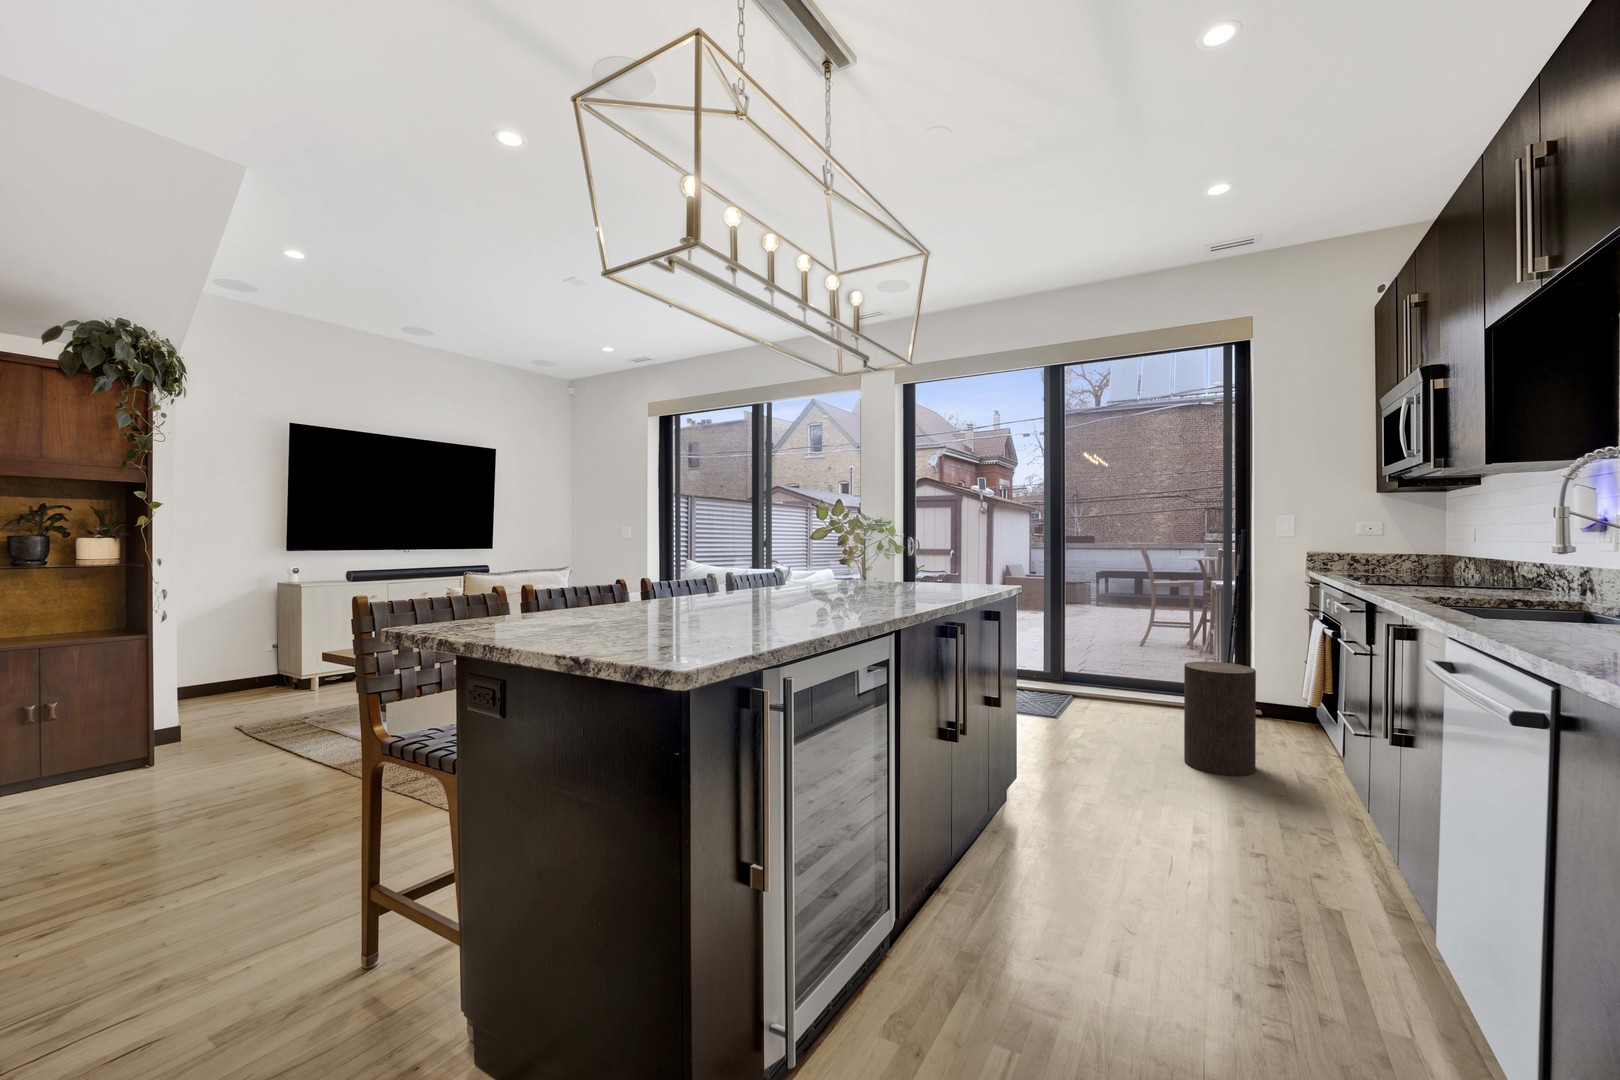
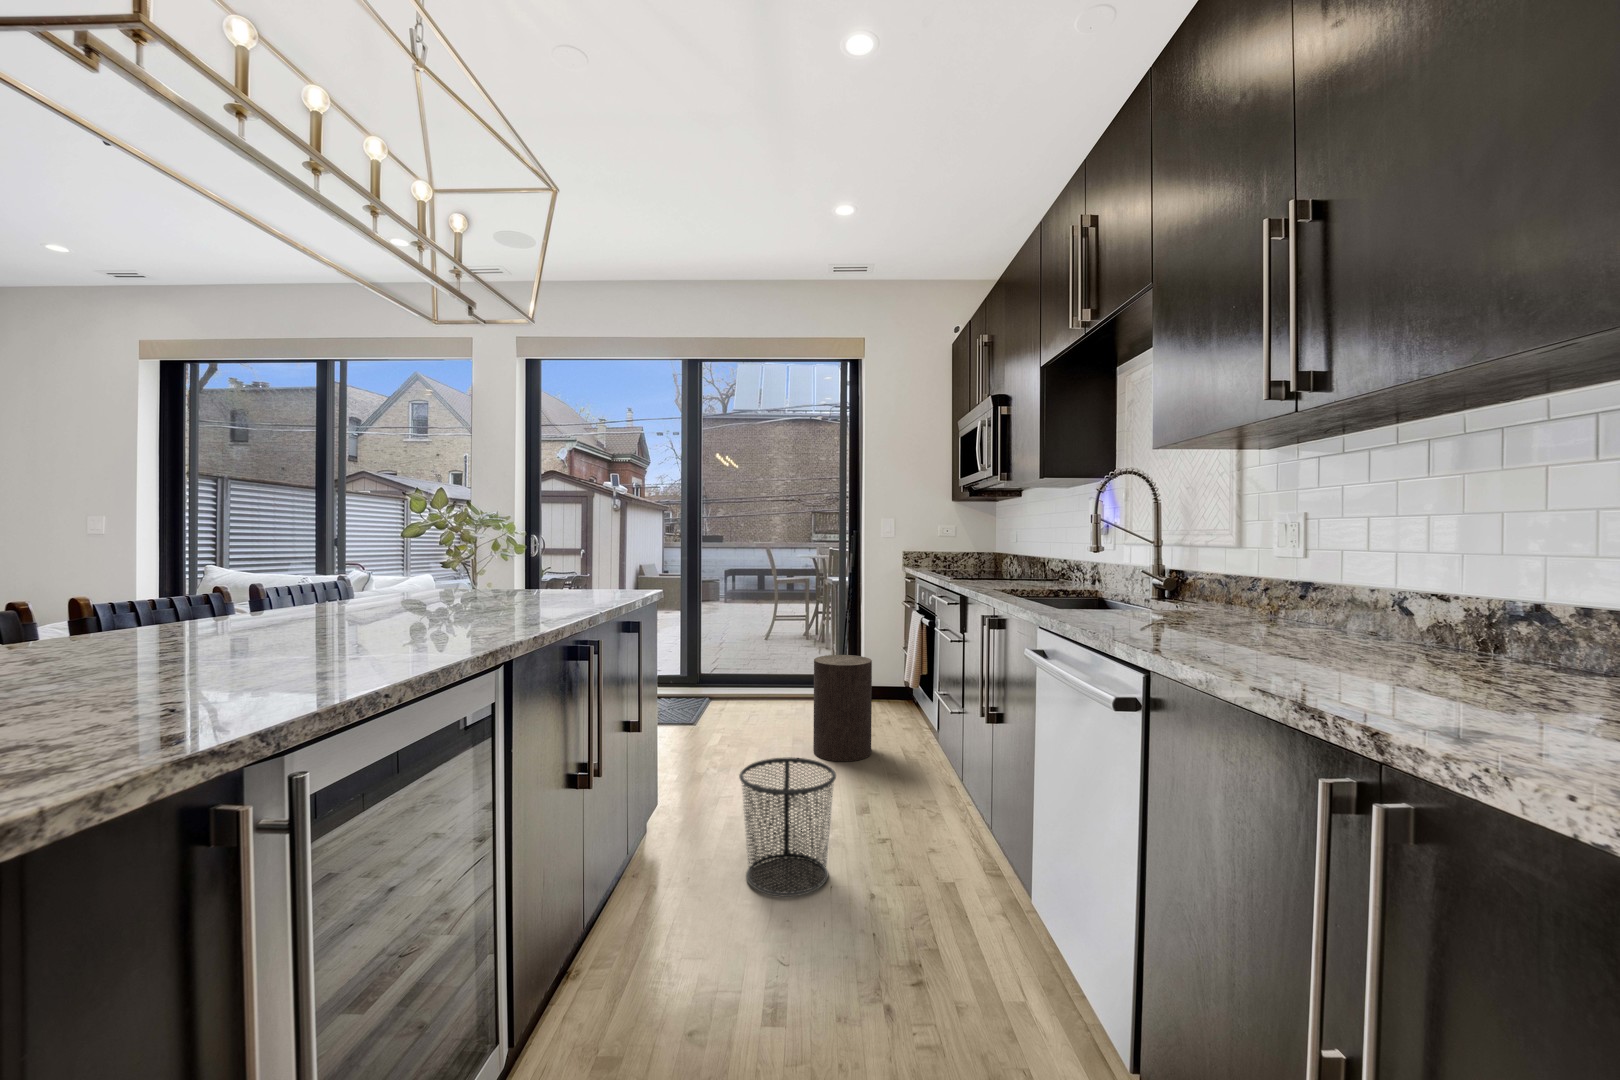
waste bin: none [1091,750,1195,882] -> present [739,757,836,897]

